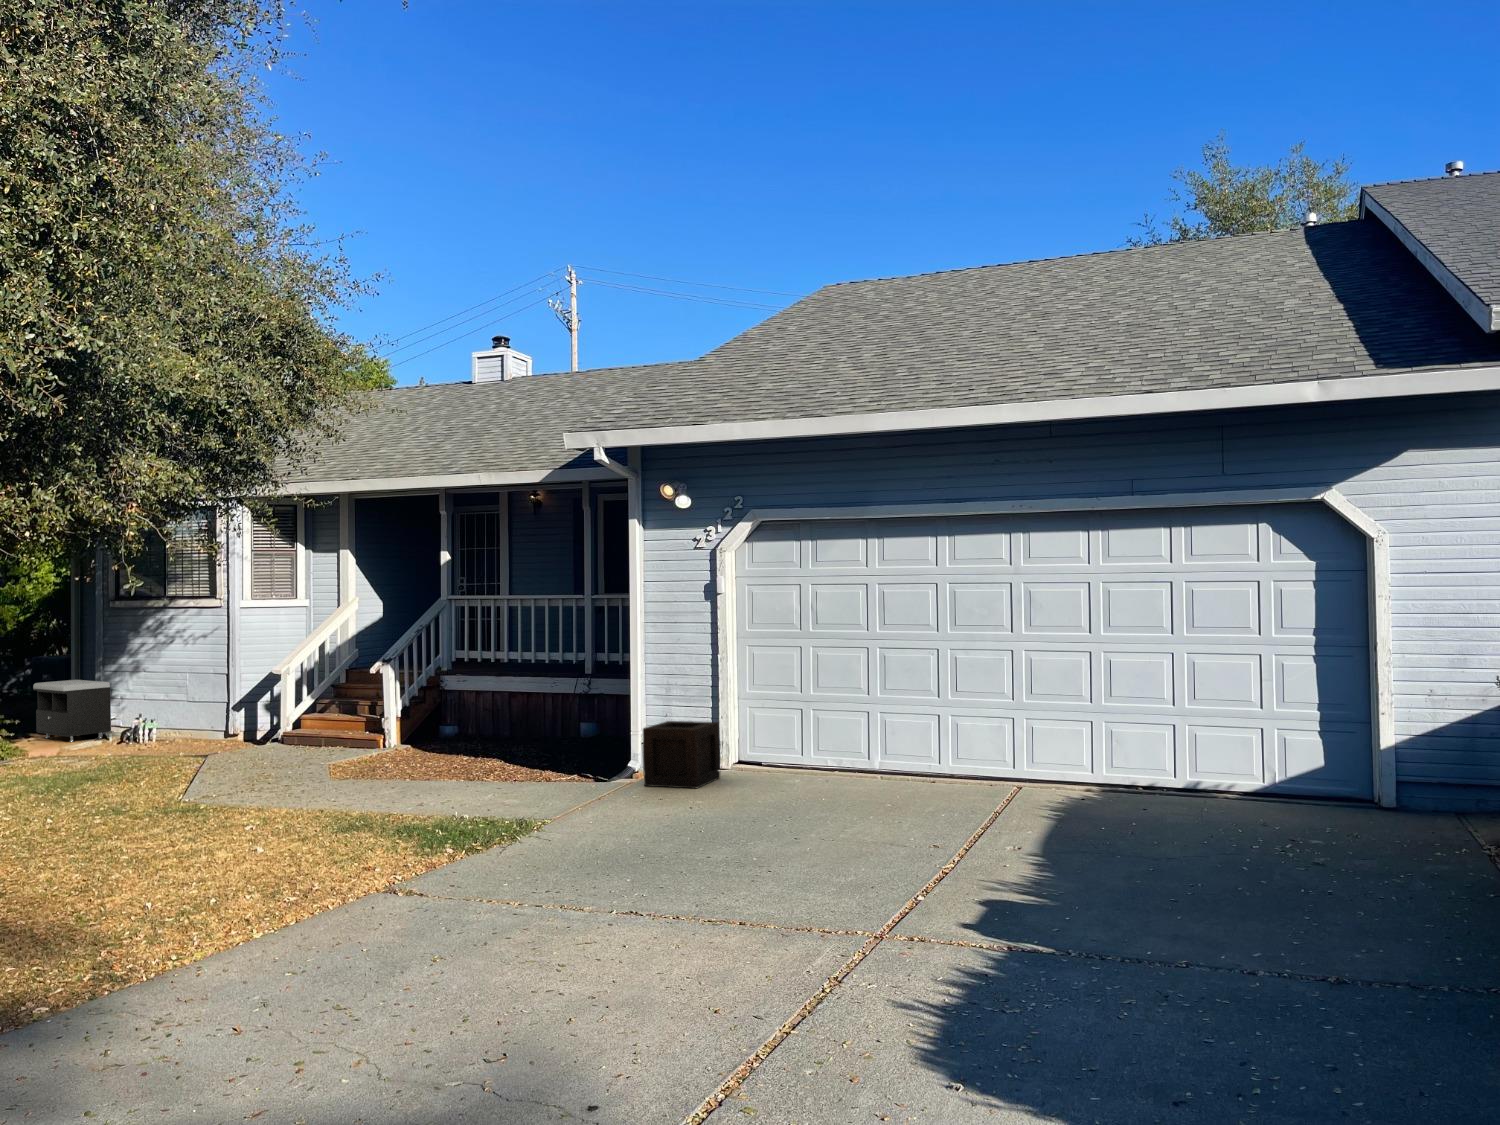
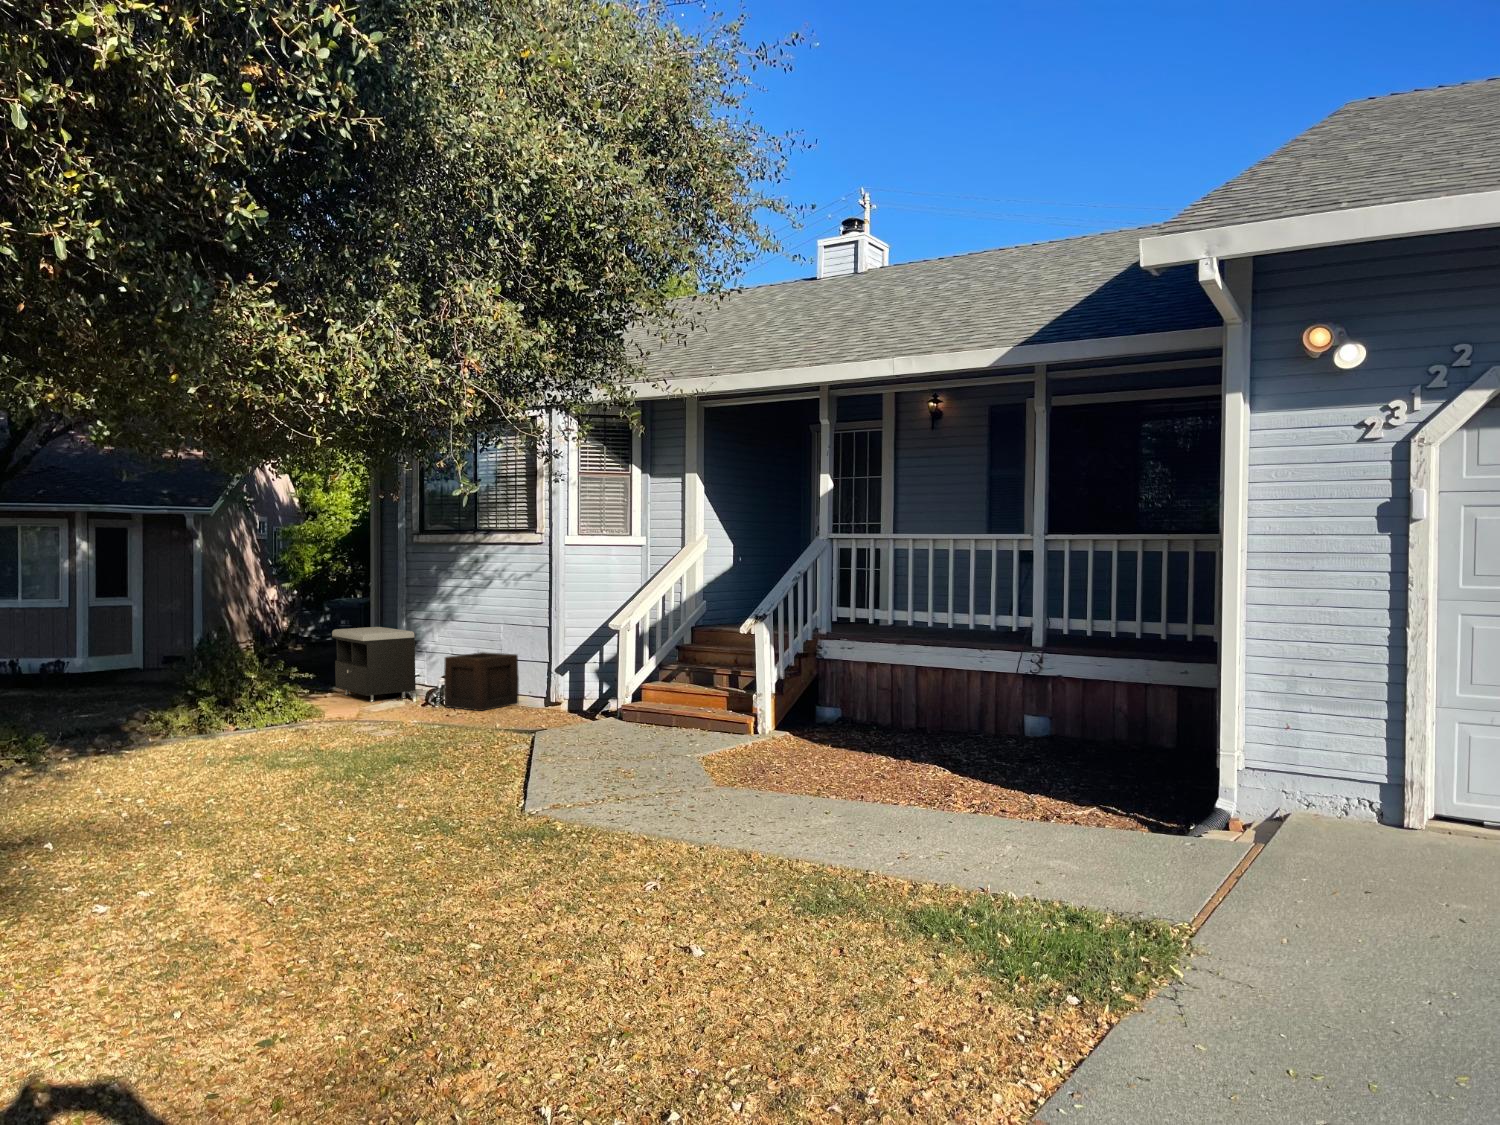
wooden crate: present [643,721,720,789] -> present [444,652,519,711]

